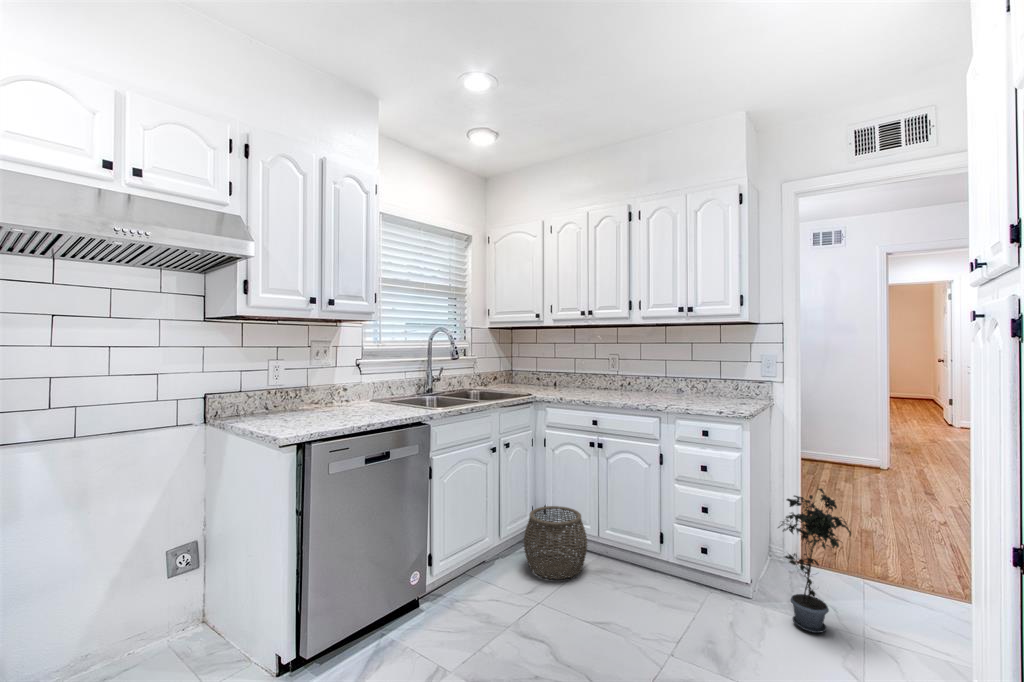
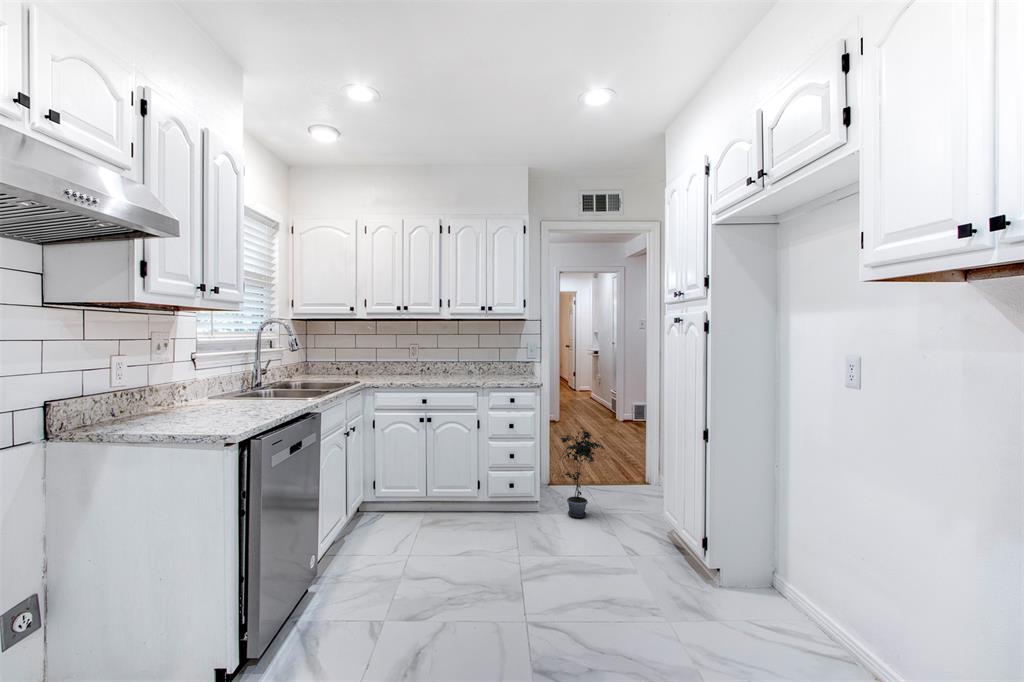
woven basket: present [524,506,587,579] -> none [372,476,428,536]

